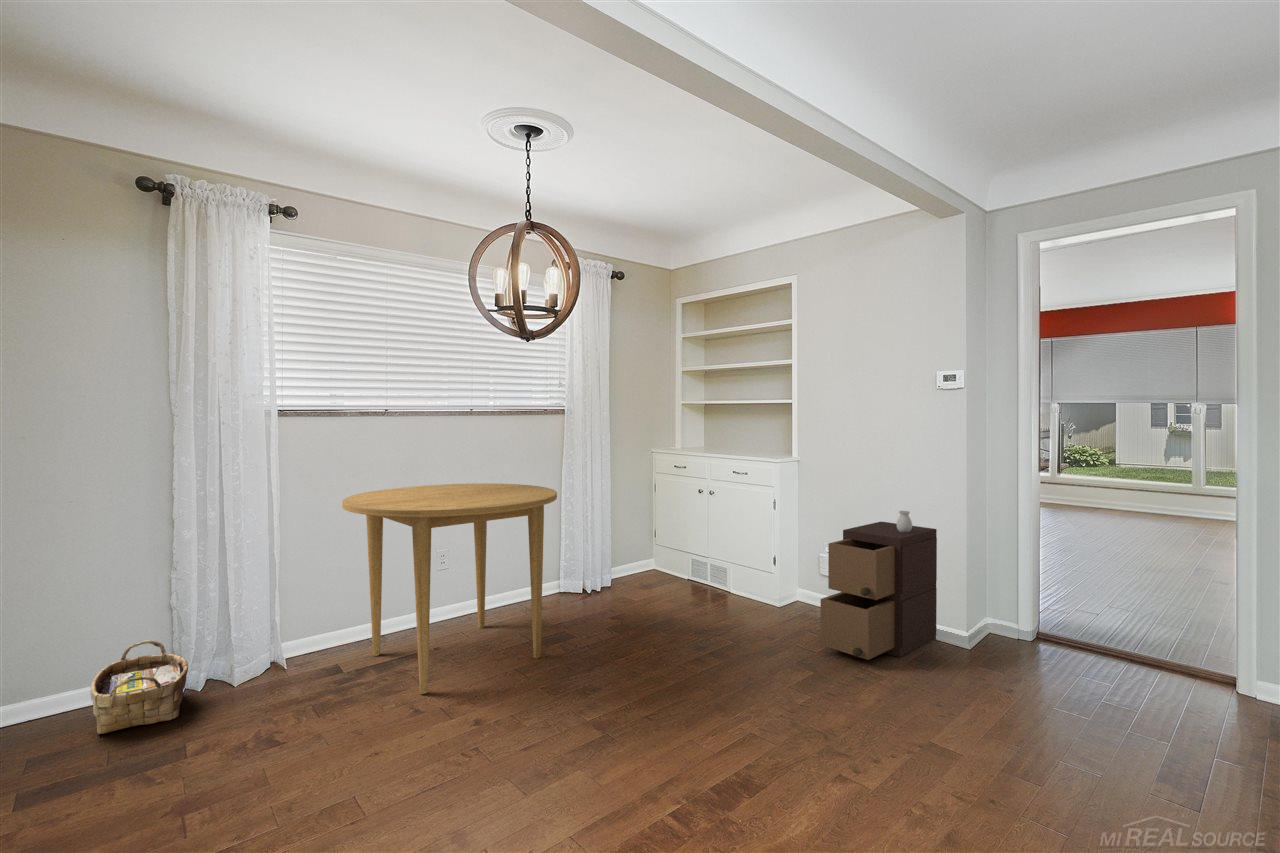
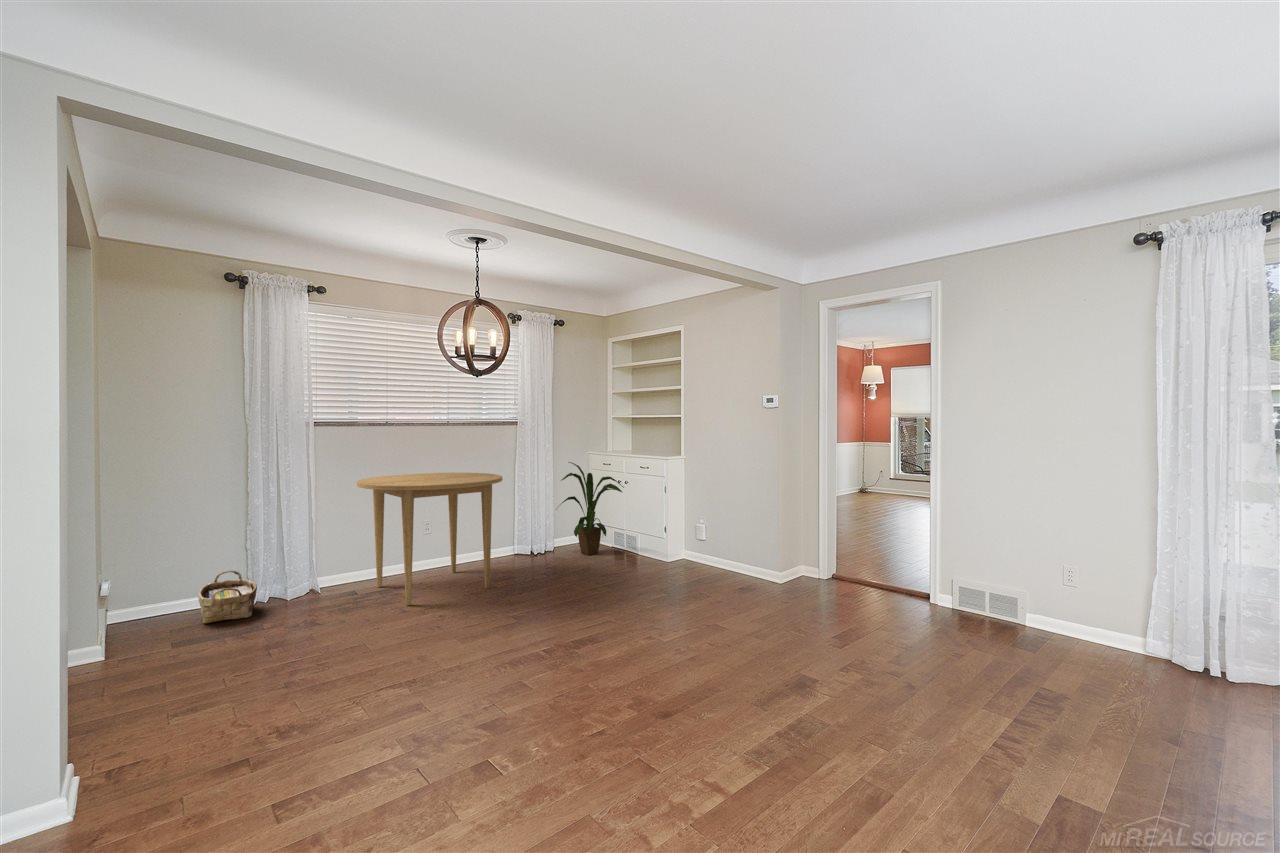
house plant: none [617,466,714,596] -> present [558,462,624,555]
storage cabinet: present [820,511,937,660] -> none [678,490,763,587]

